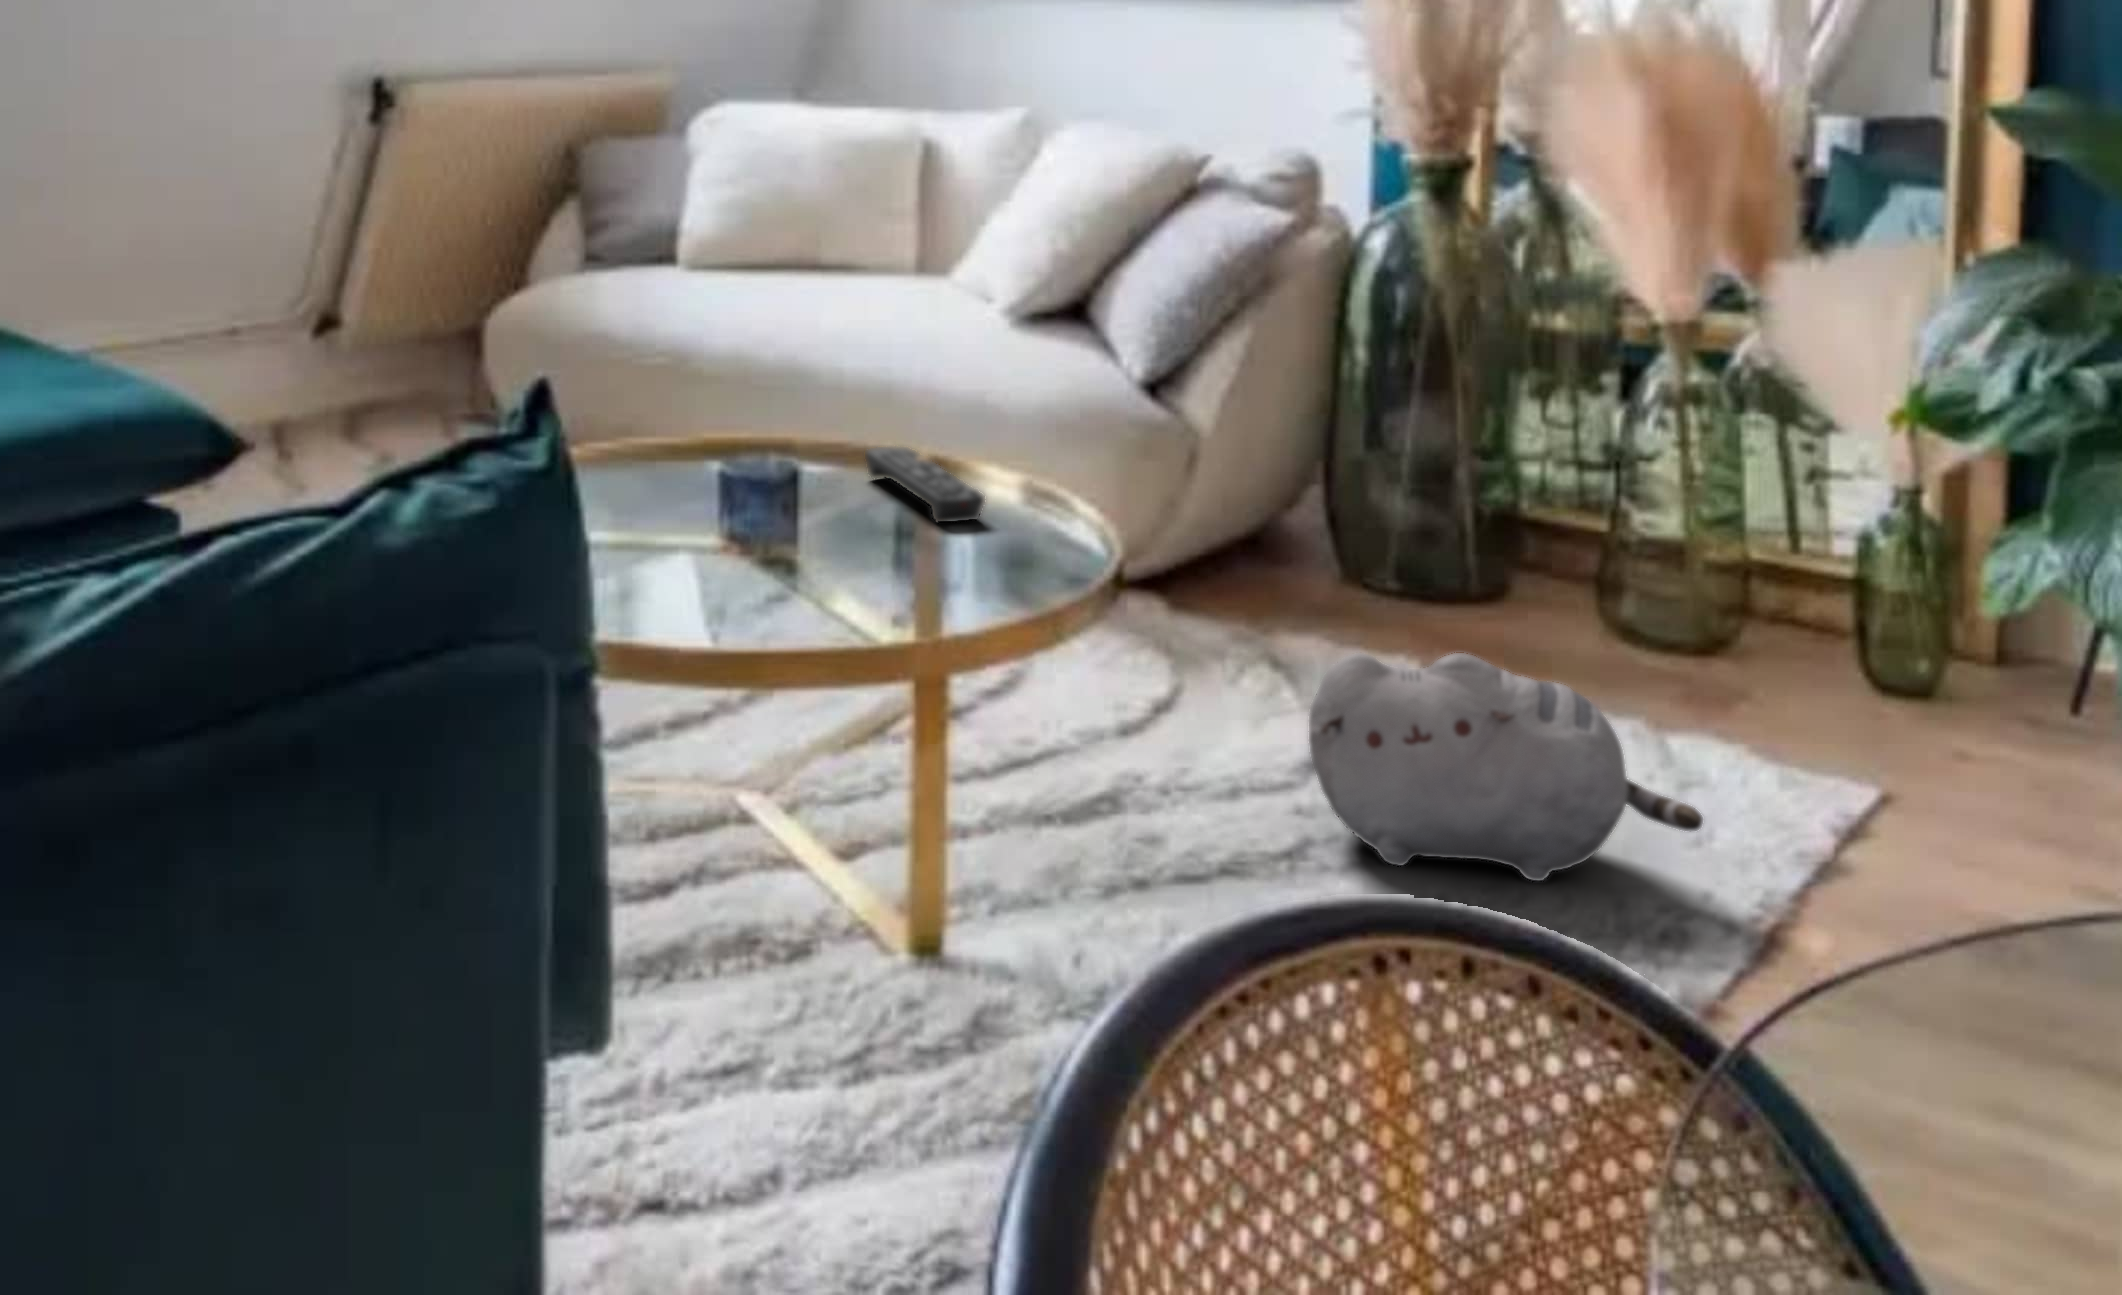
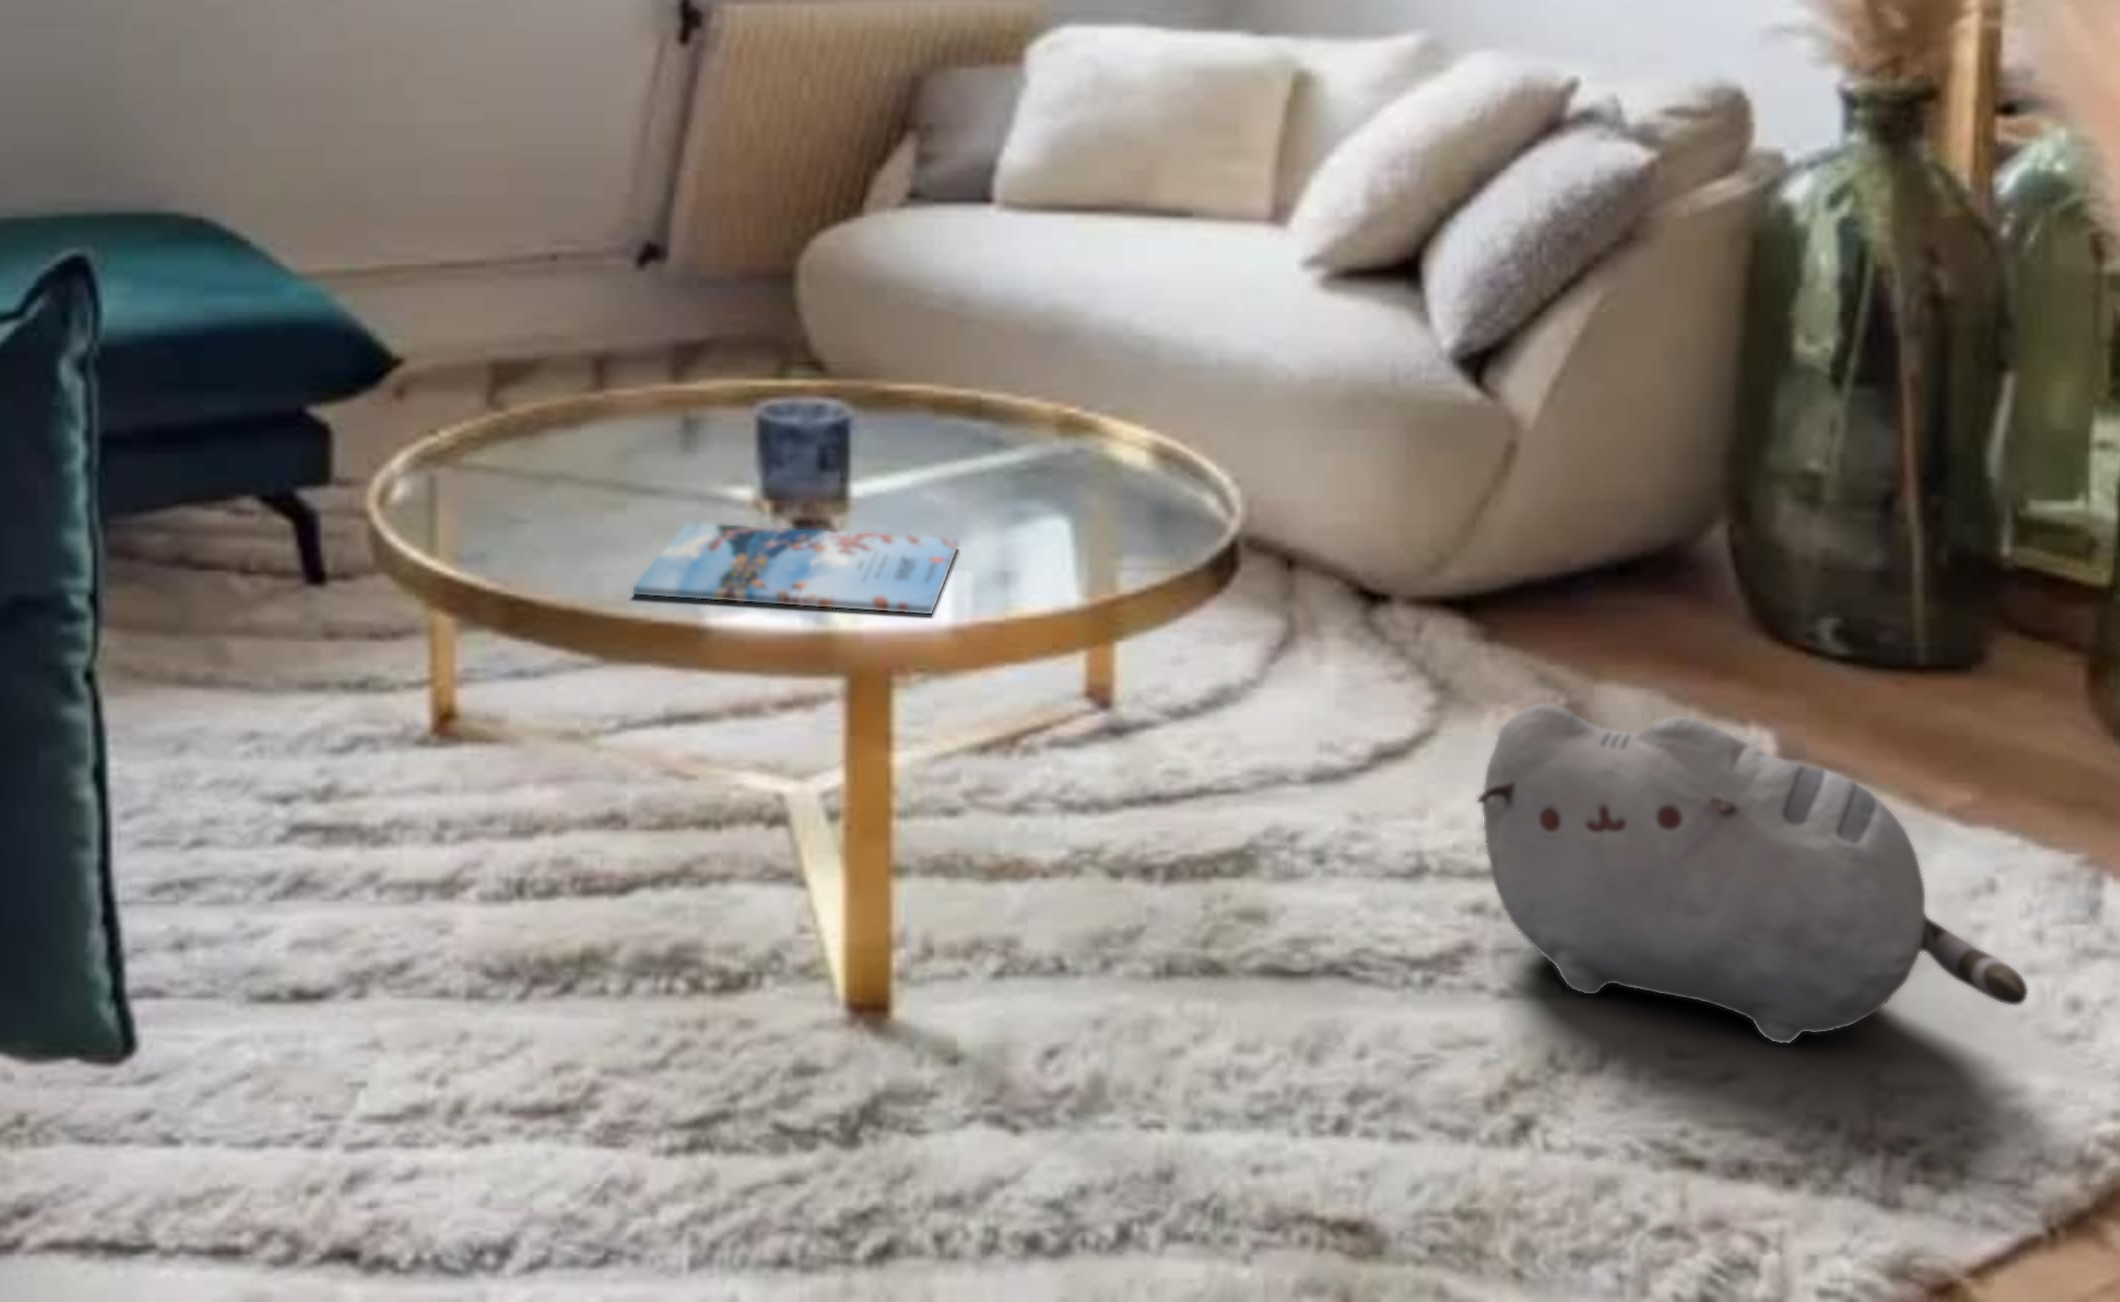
remote control: present [865,446,985,522] -> none [1027,407,1121,497]
magazine: none [671,566,934,637] -> present [633,523,958,614]

